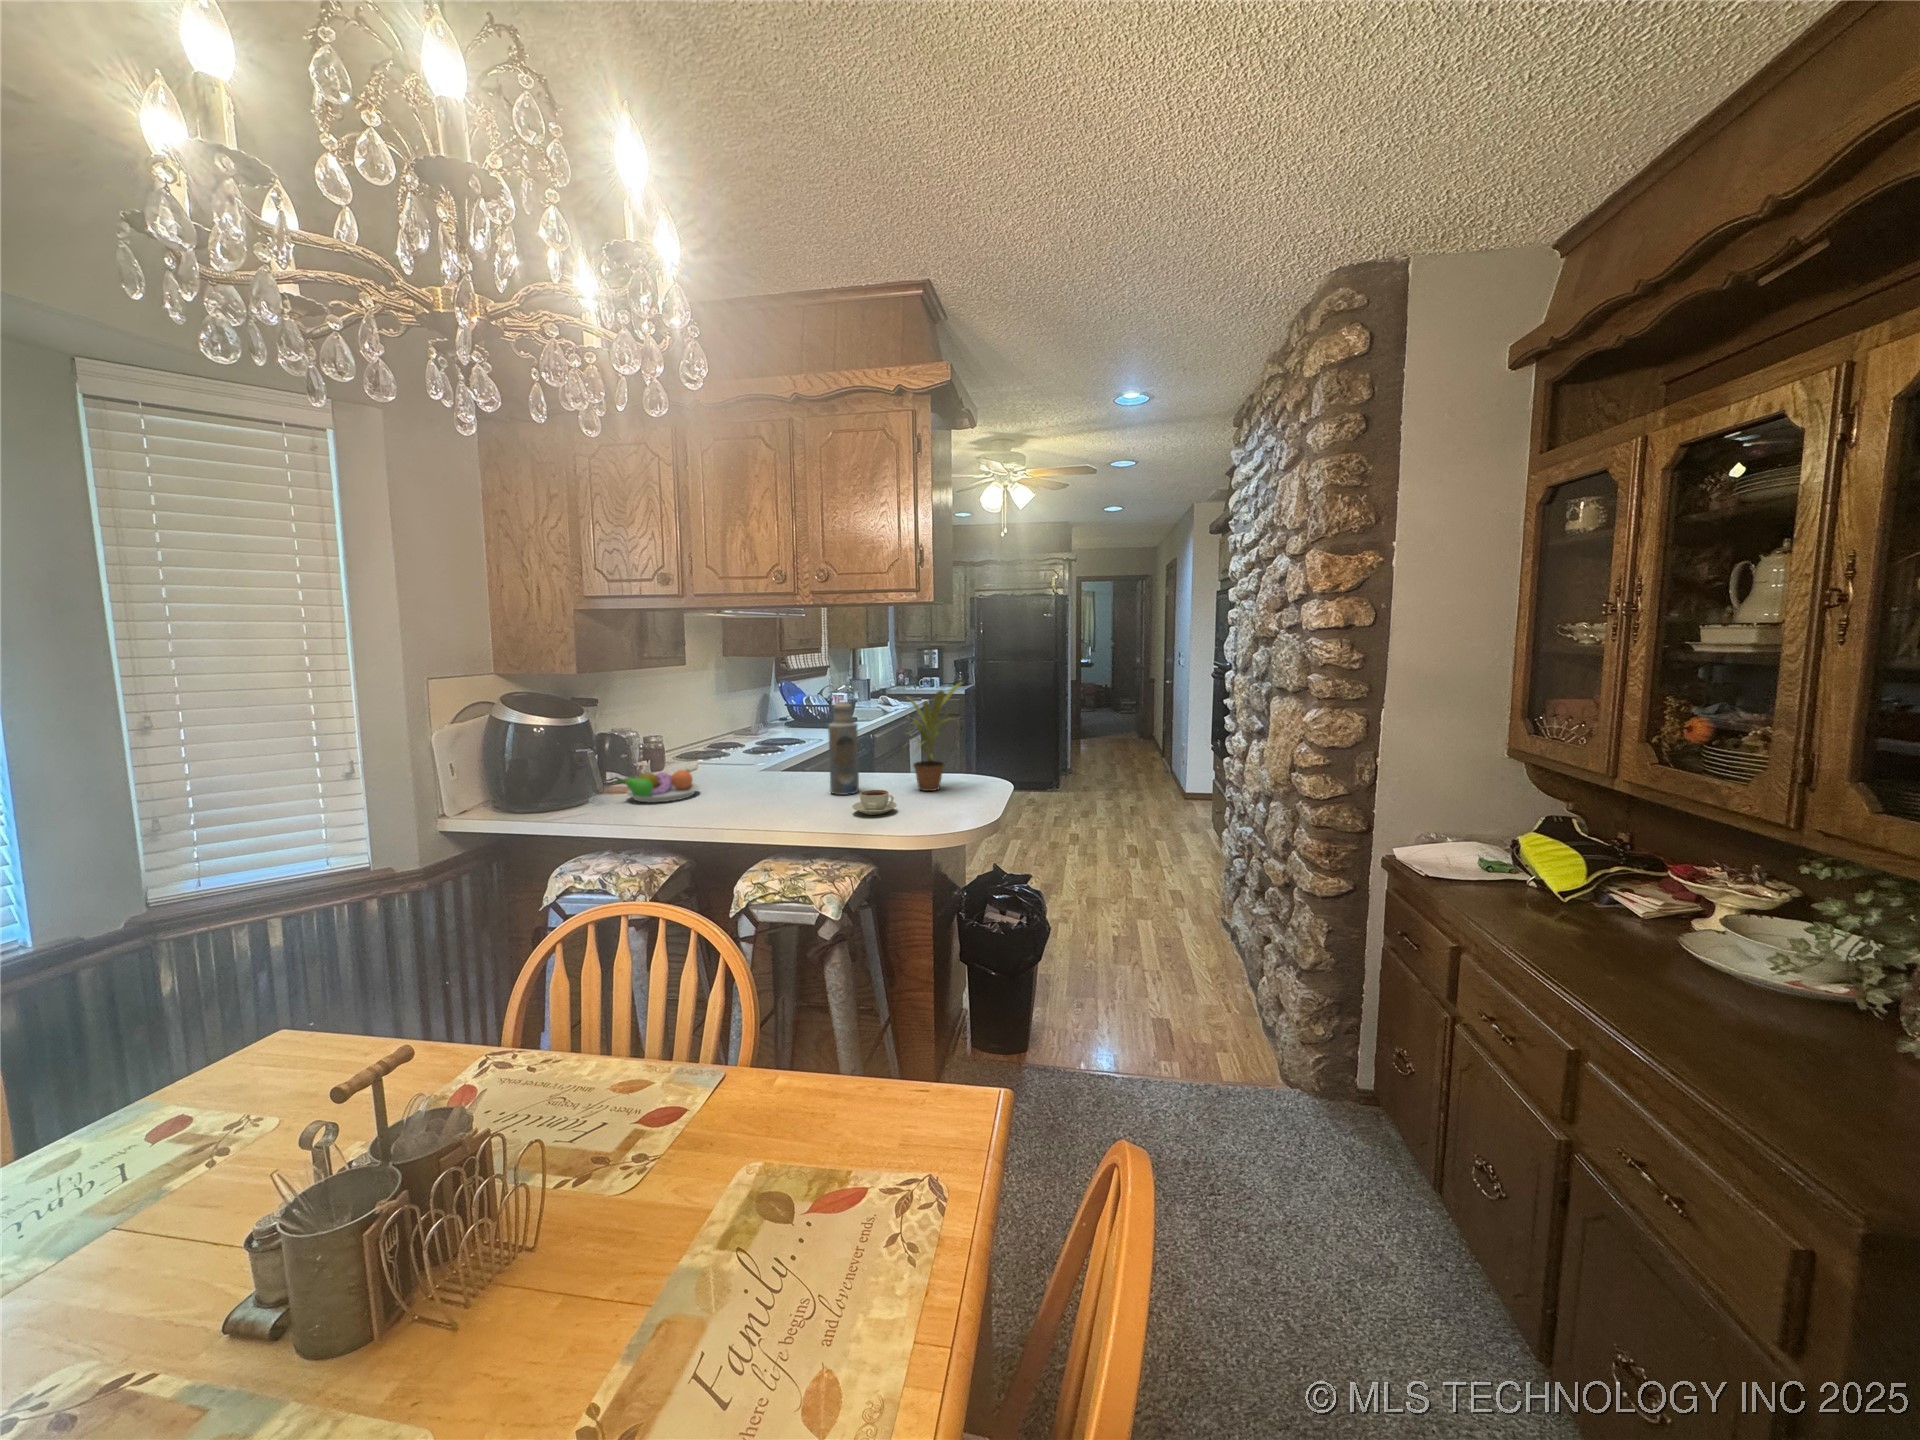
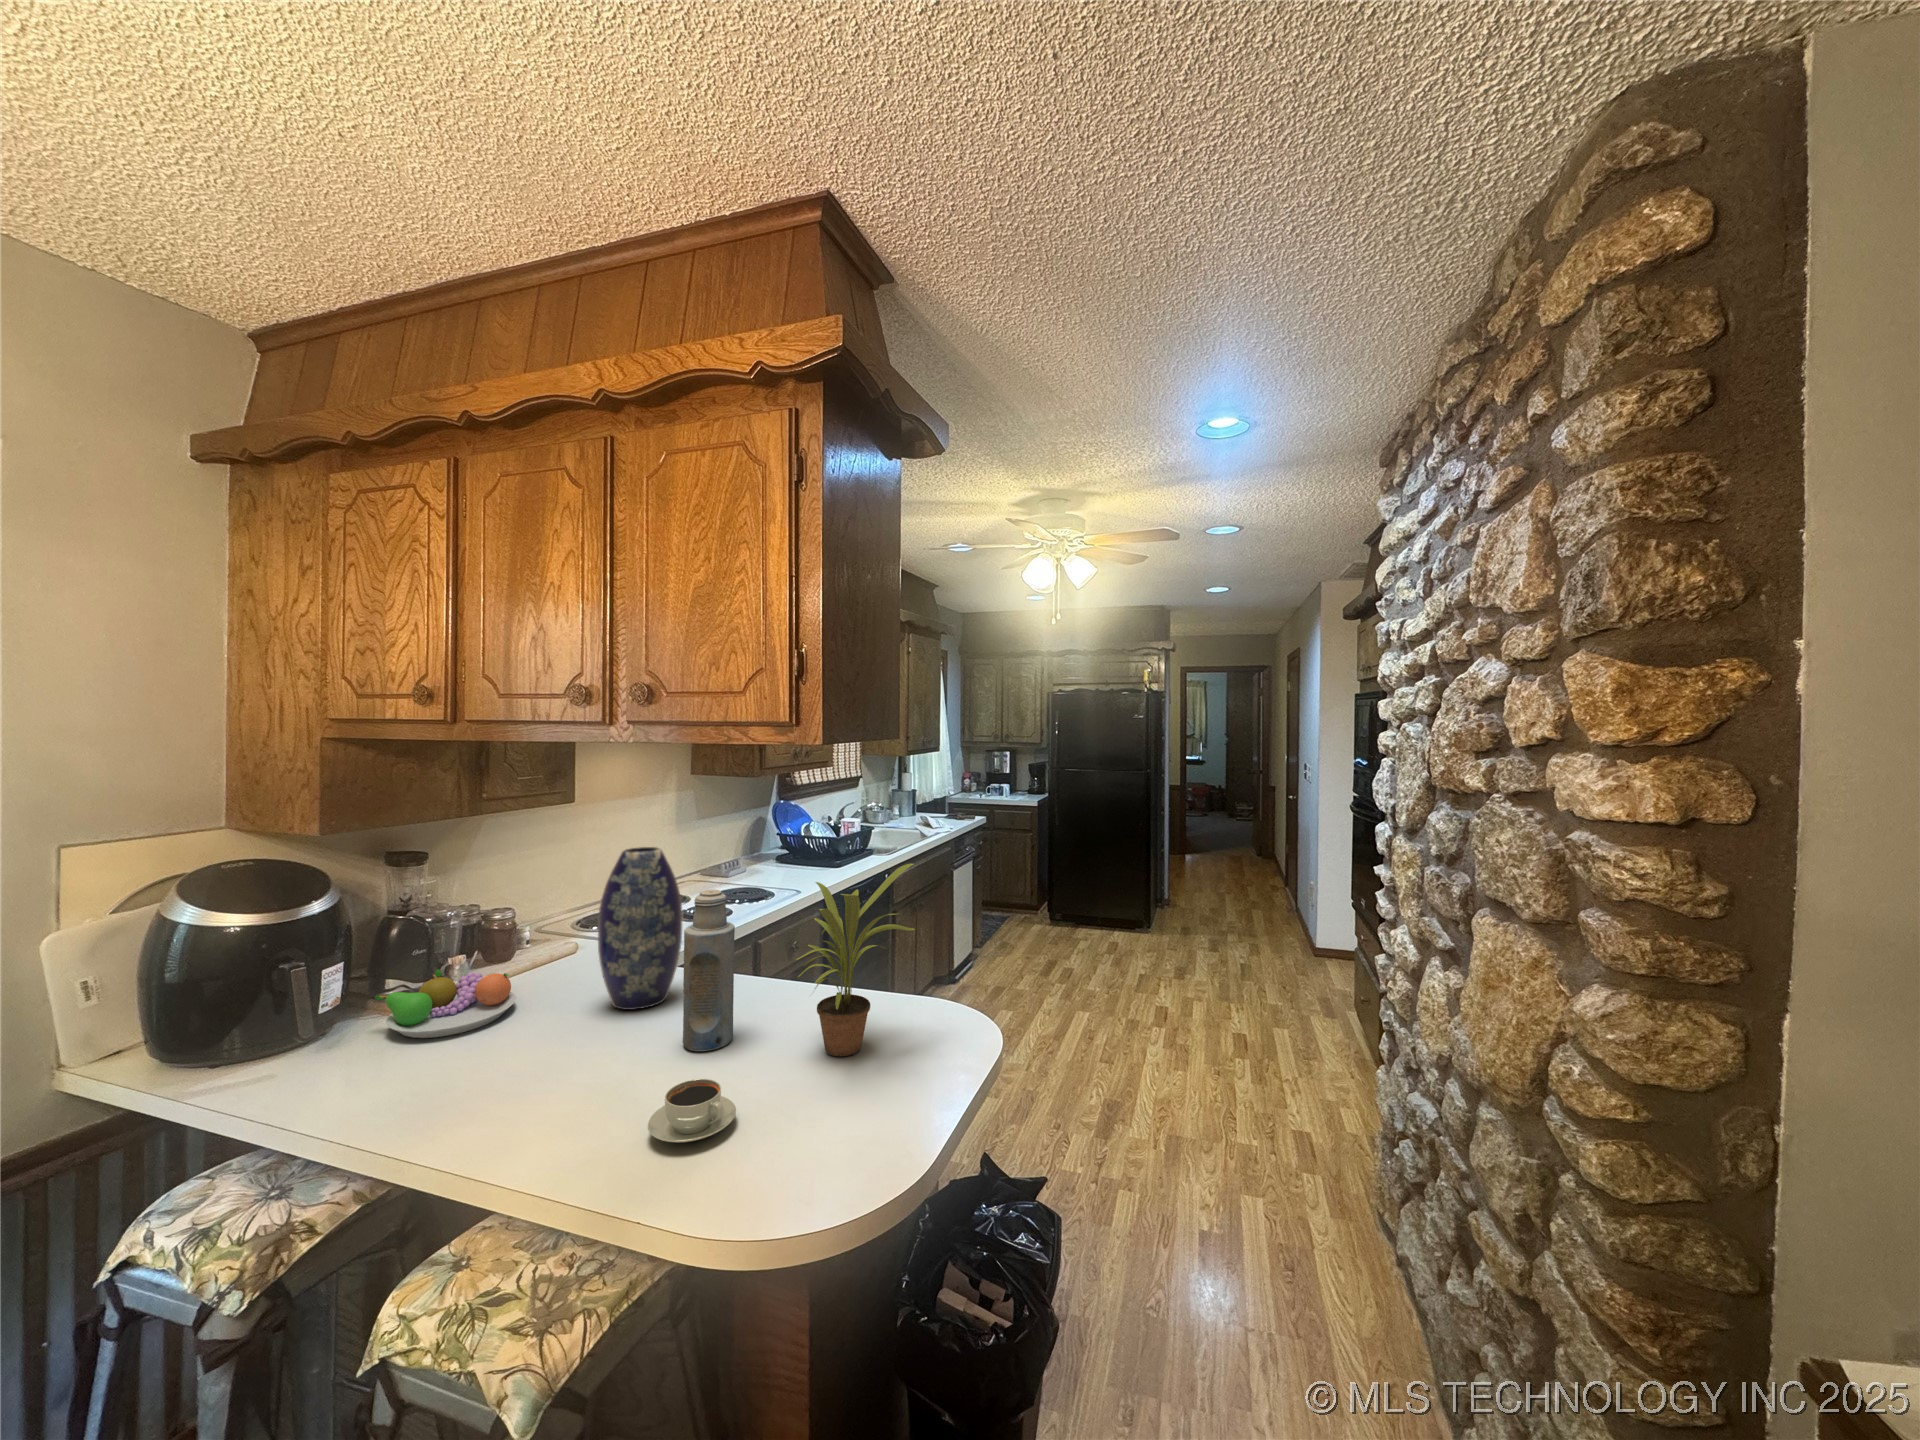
vase: none [751,685,803,787] -> present [598,847,682,1010]

